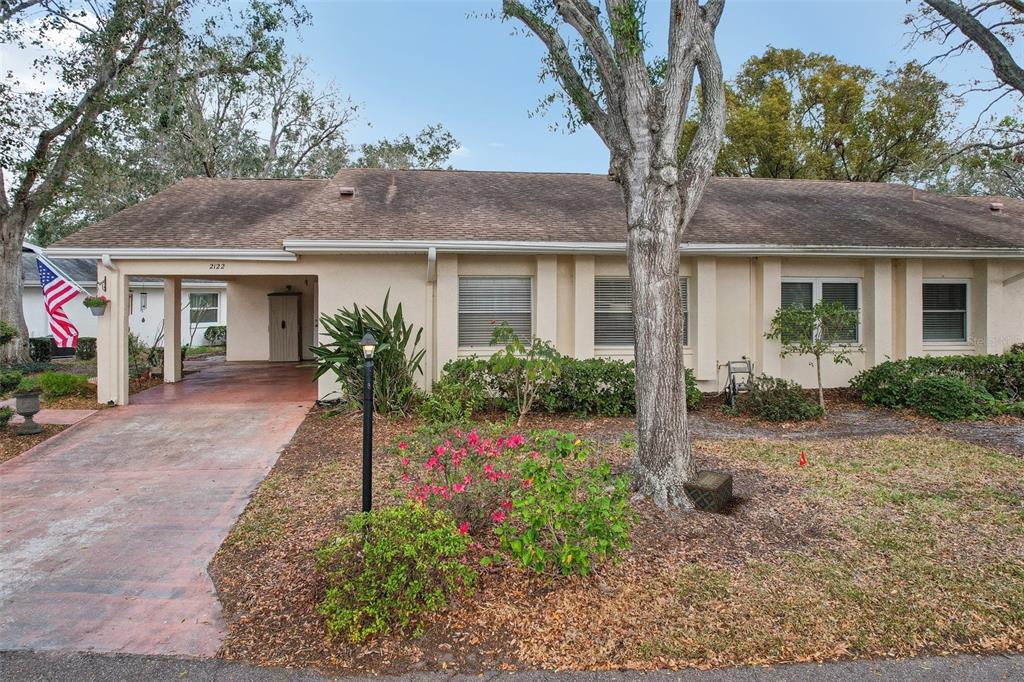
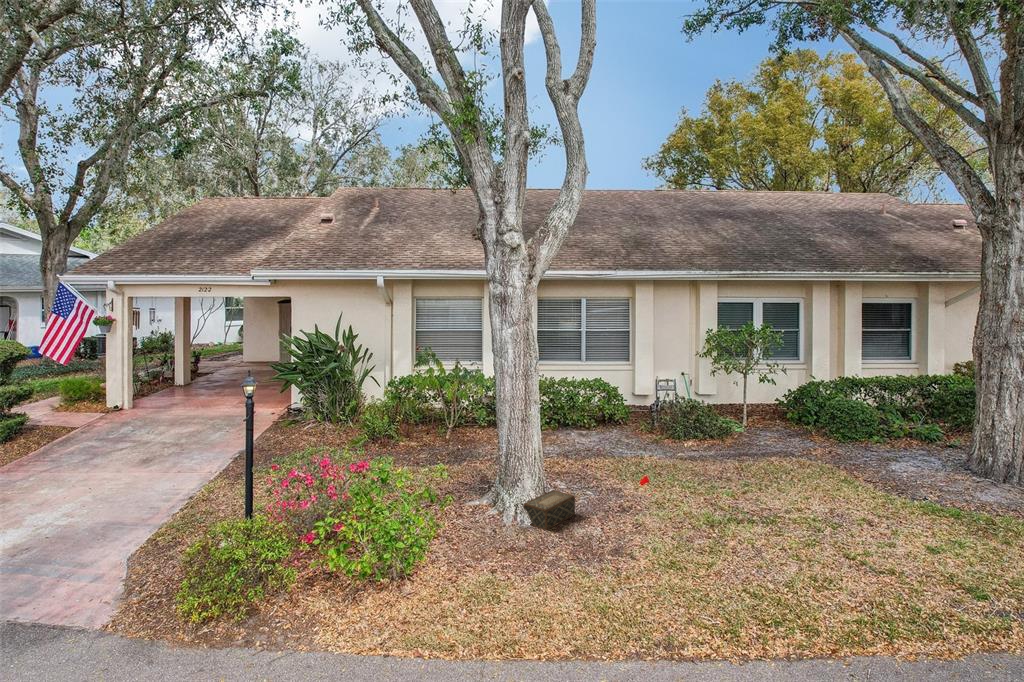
planter: present [11,386,44,435] -> none [24,395,52,437]

